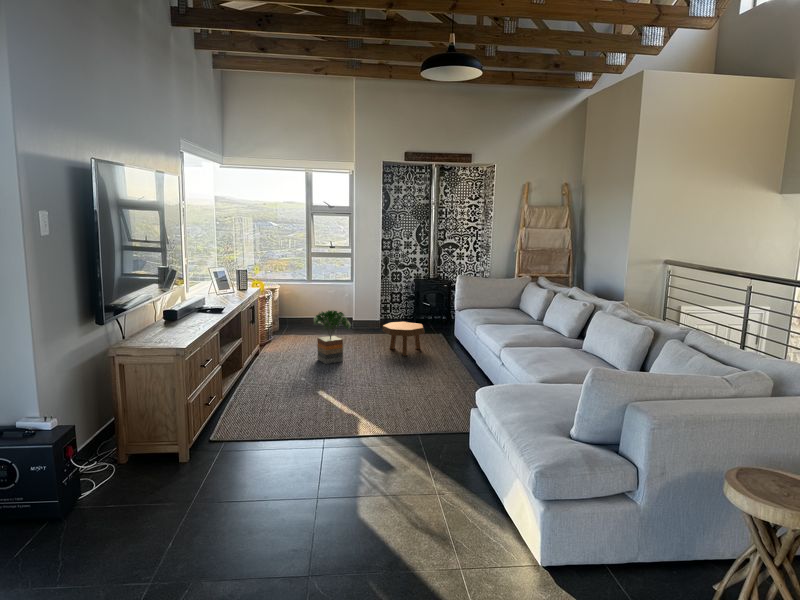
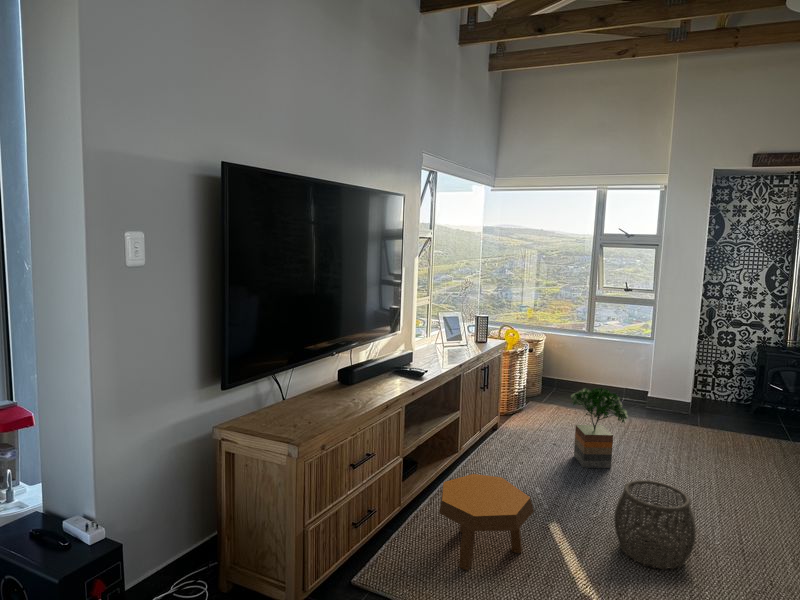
footstool: present [382,322,424,356] -> present [439,474,534,570]
woven basket: none [356,352,399,397] -> present [614,480,696,570]

